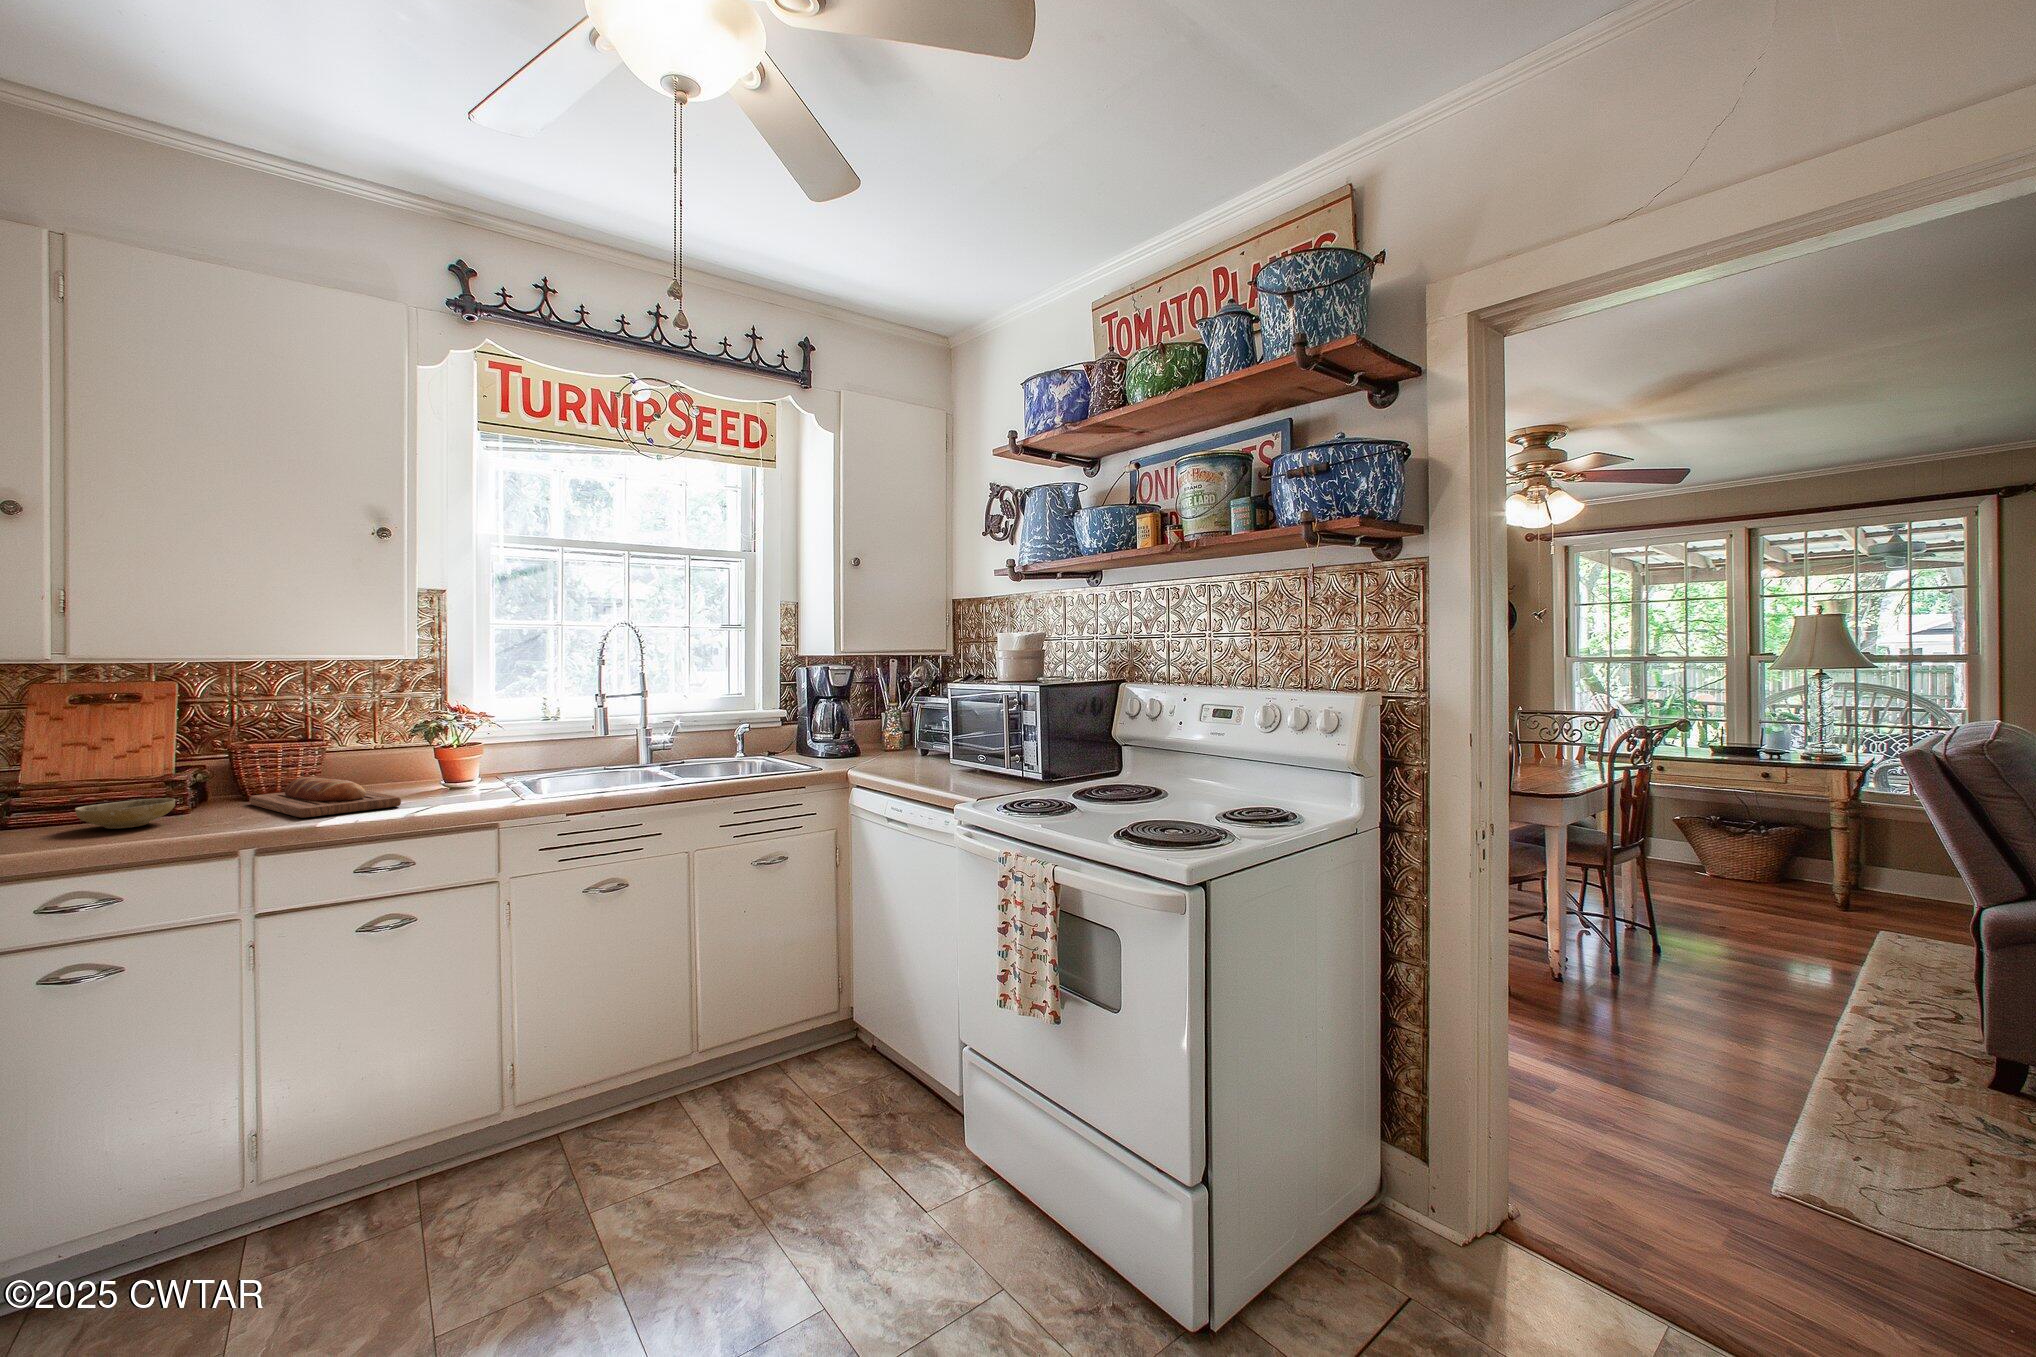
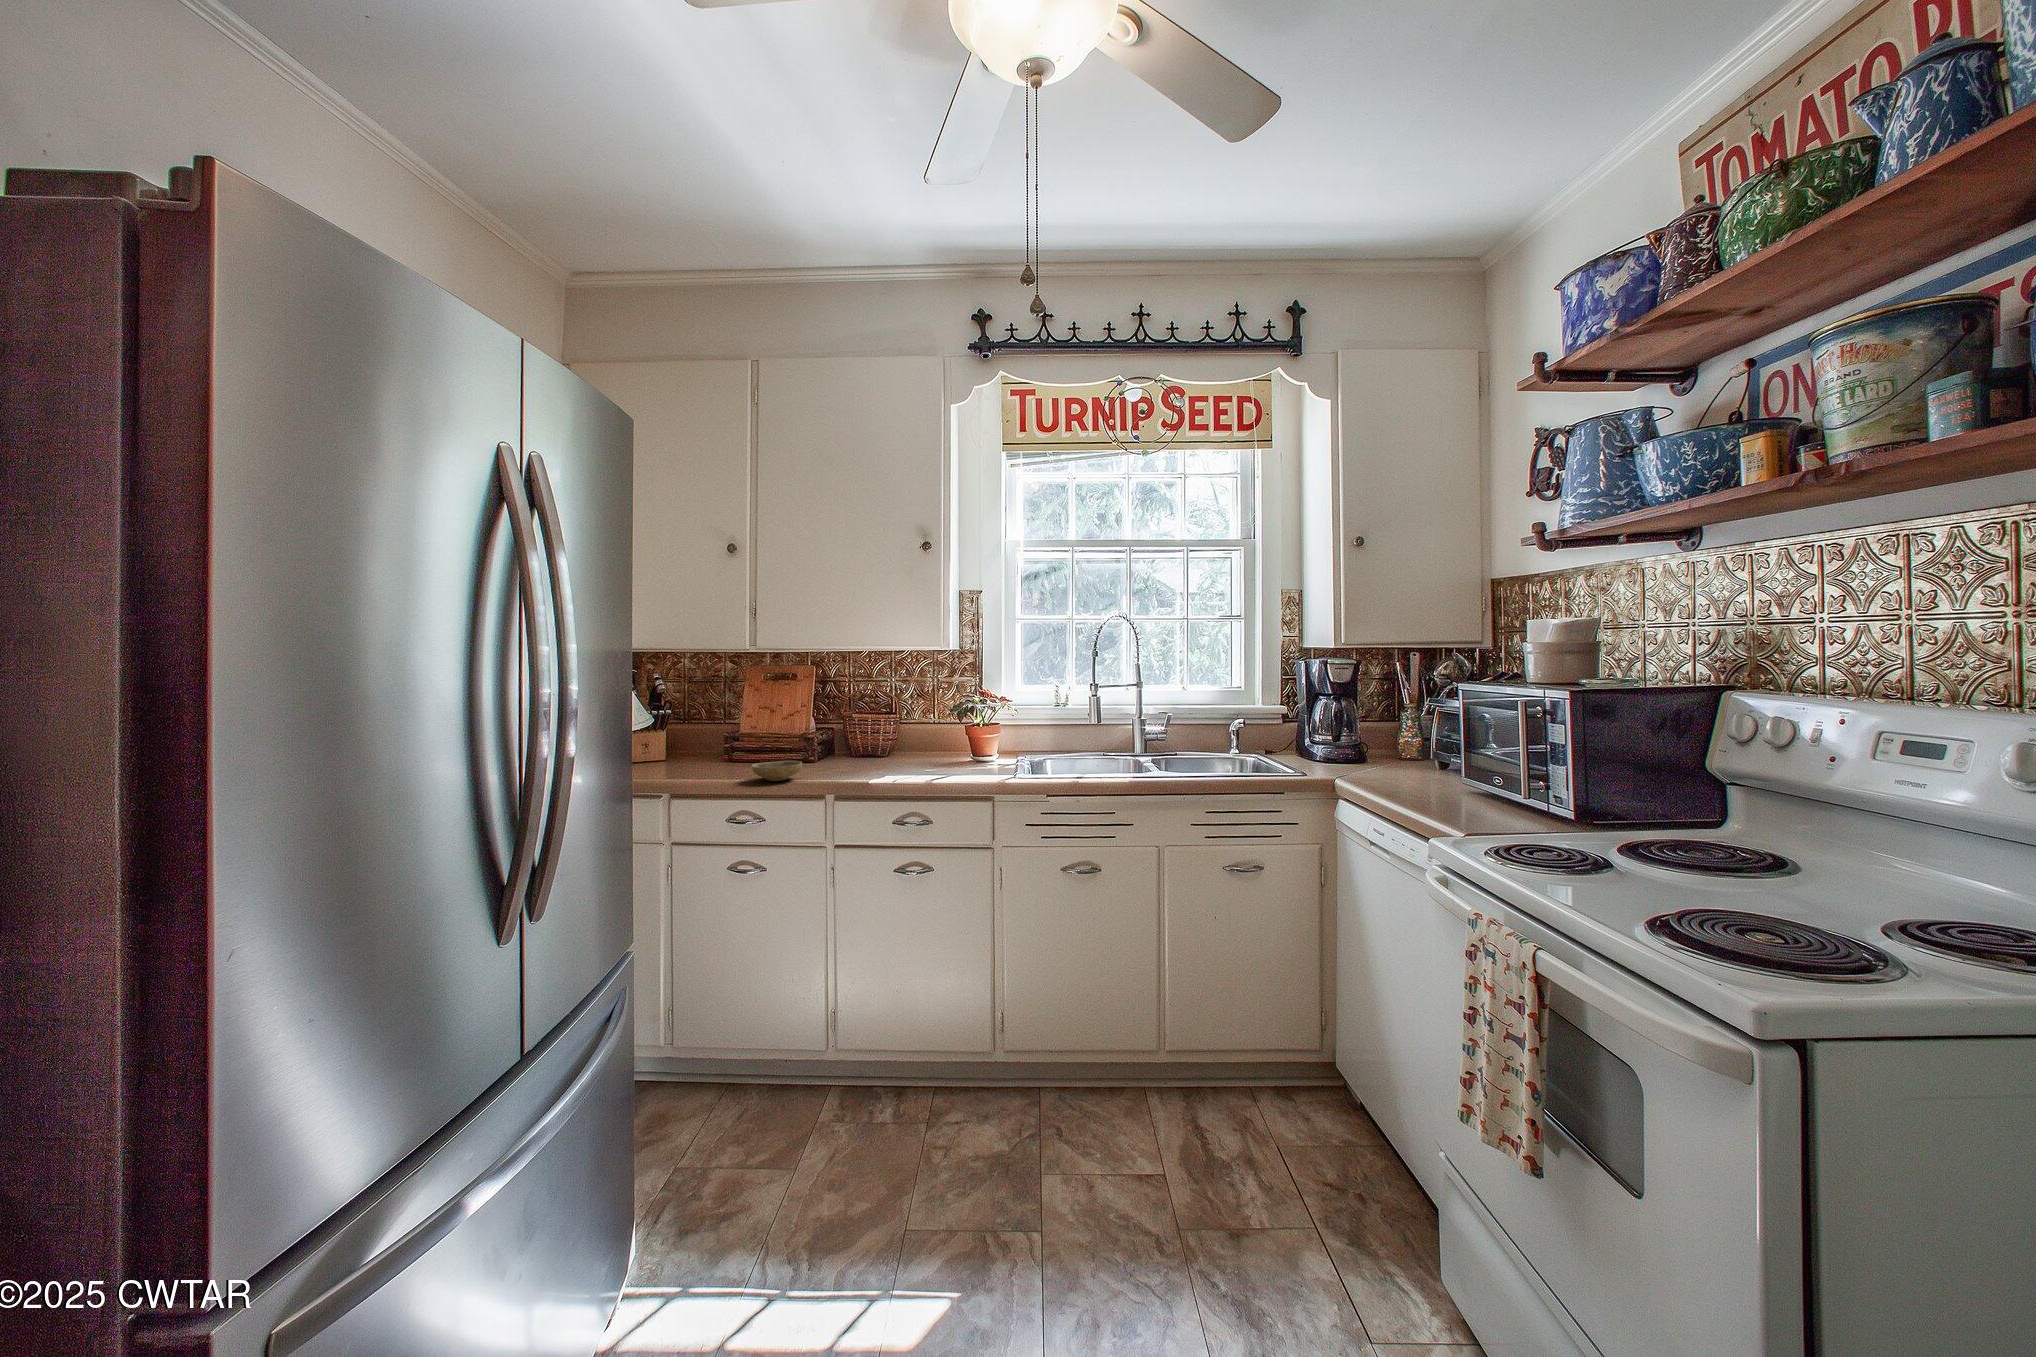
bread loaf: present [249,777,401,818] -> none [850,751,931,784]

